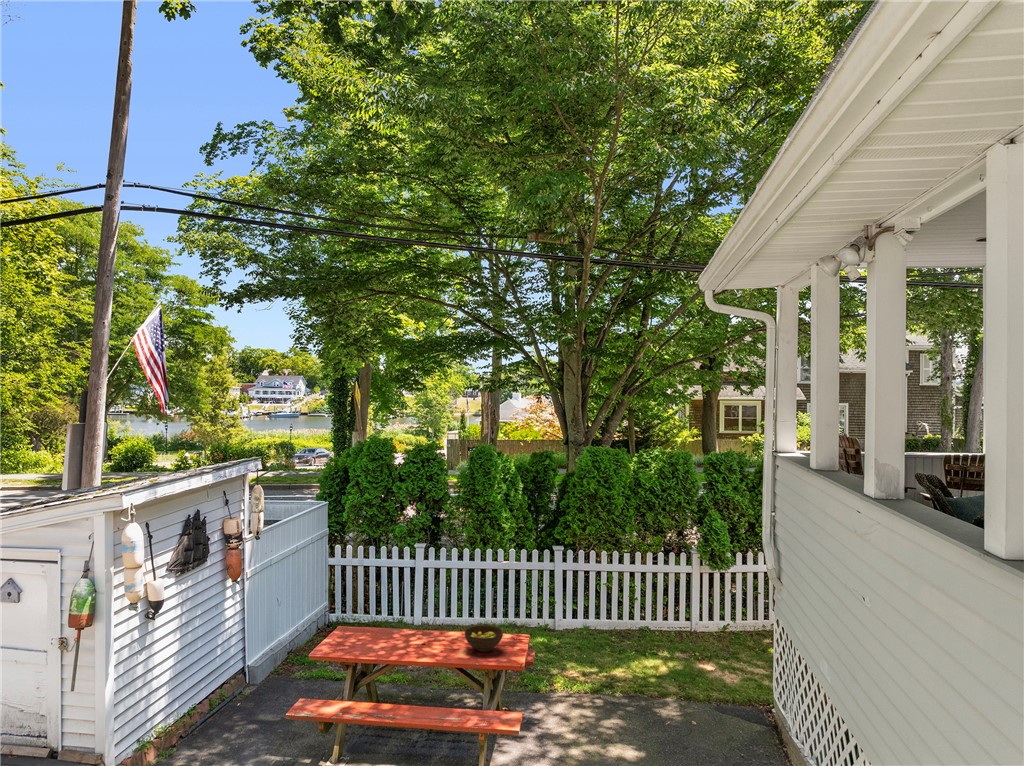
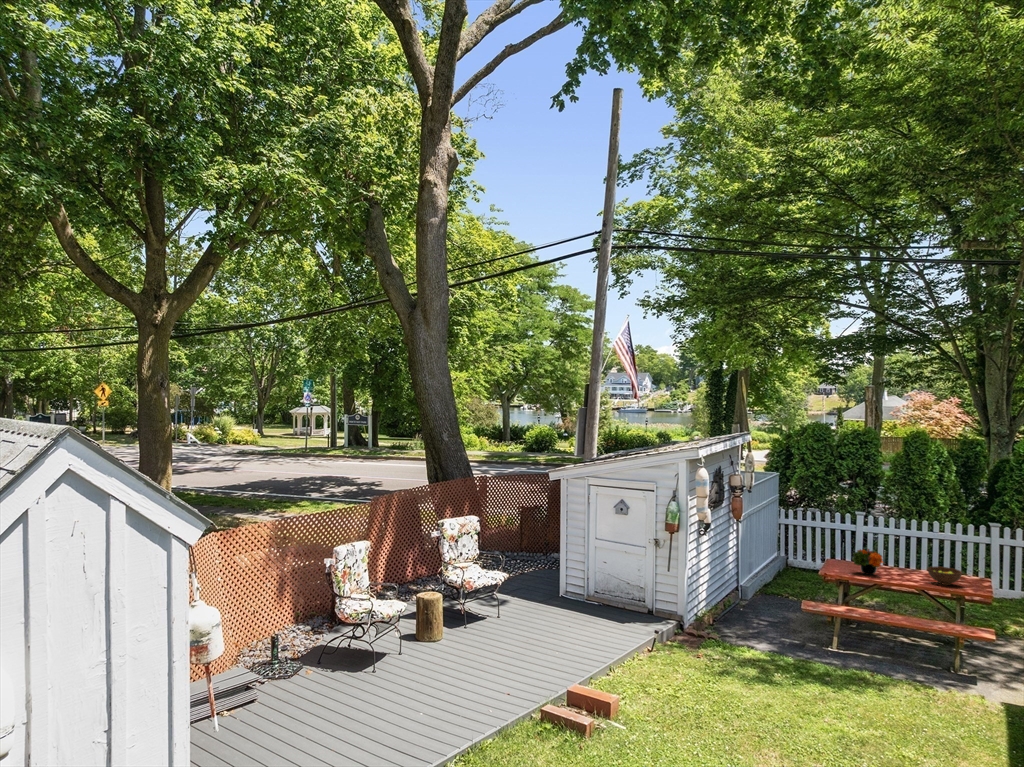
flower arrangement: none [374,610,414,648] -> present [853,549,883,575]

